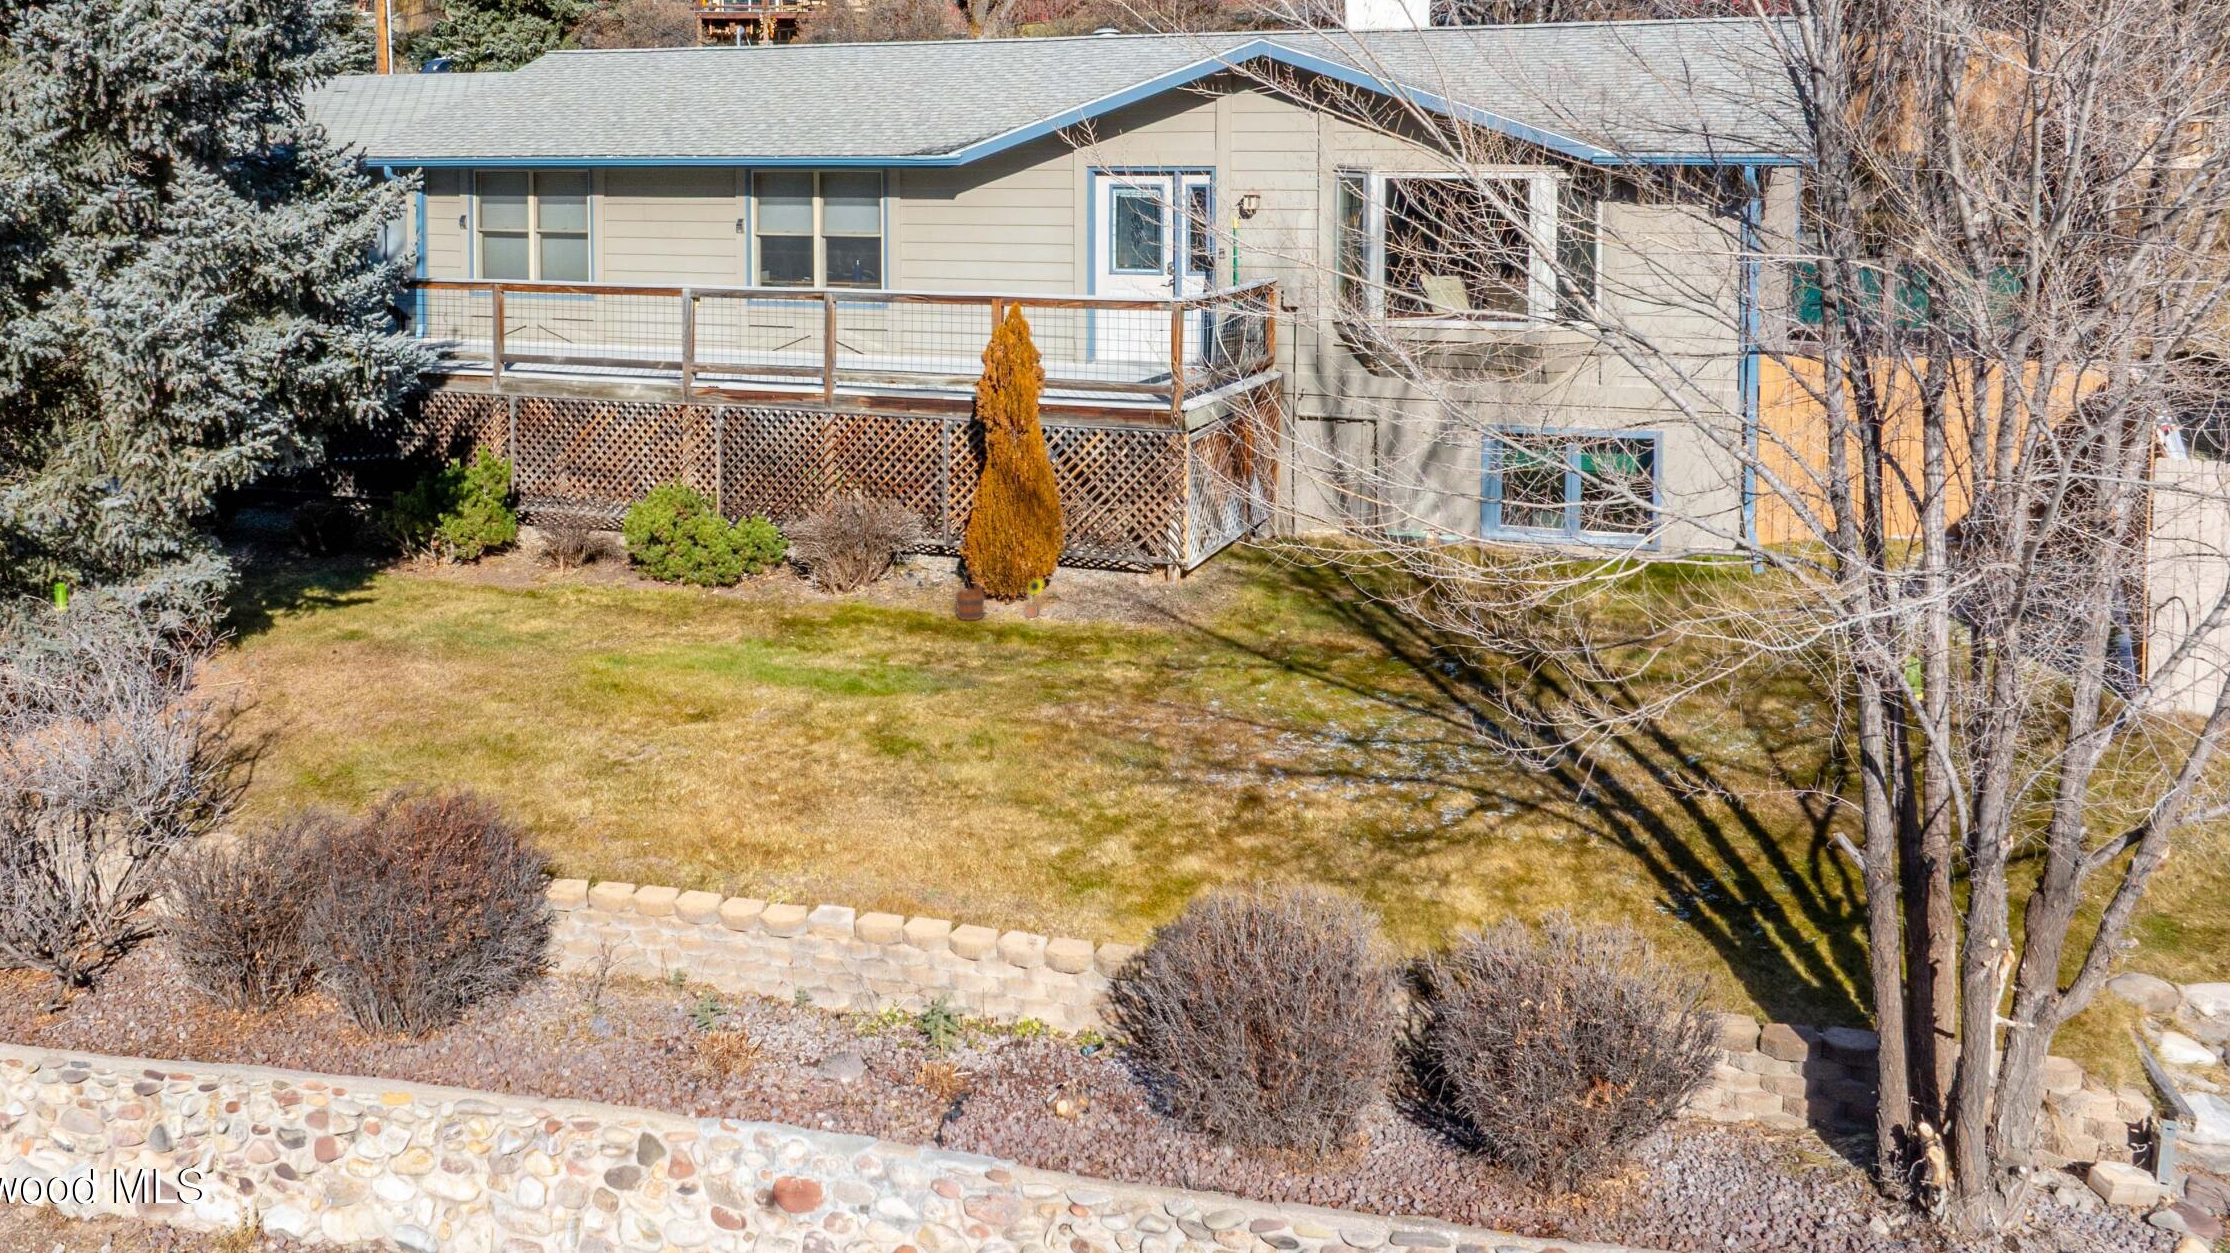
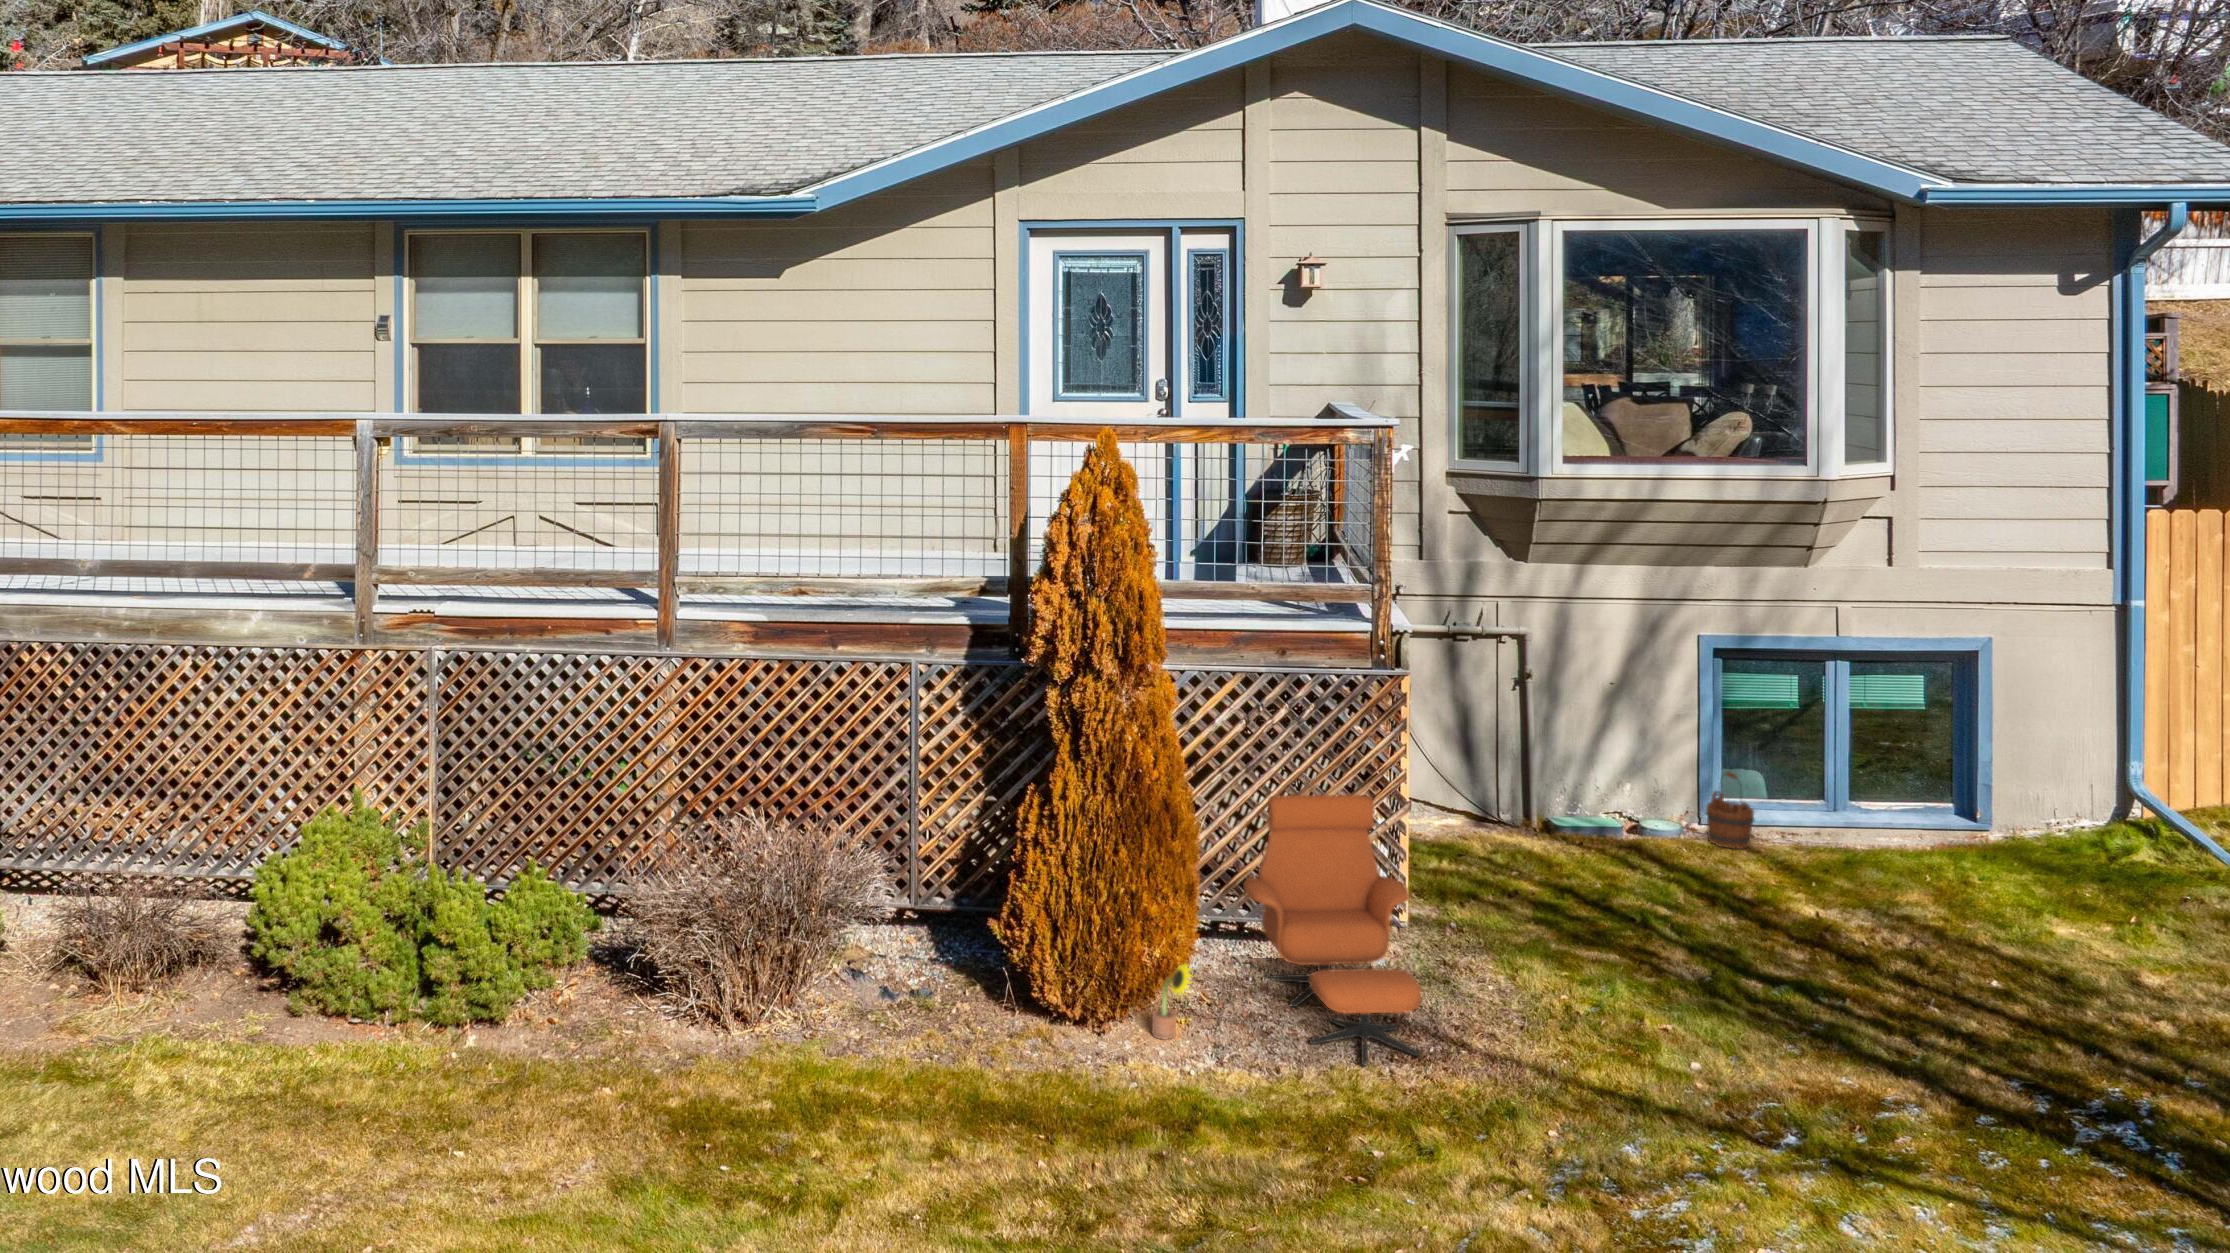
lounge chair: none [1095,500,1186,632] -> present [1243,794,1422,1066]
wooden bucket: present [955,570,984,620] -> present [1706,772,1754,849]

